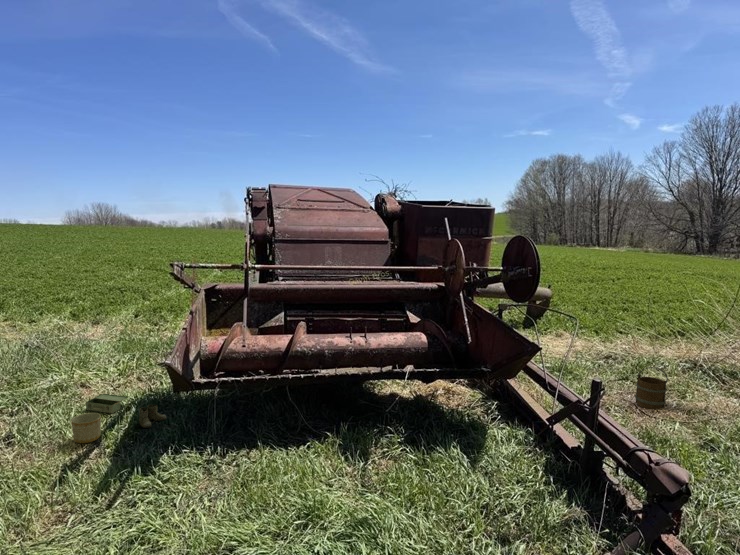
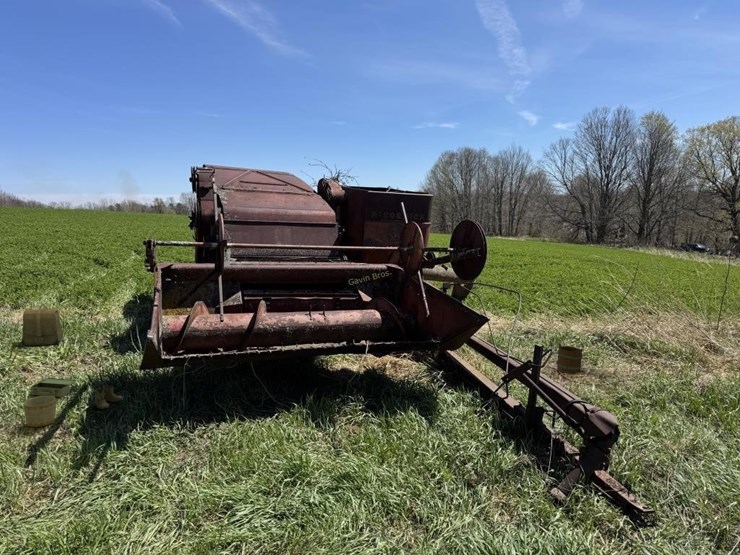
backpack: none [91,322,128,360] -> present [22,305,63,345]

